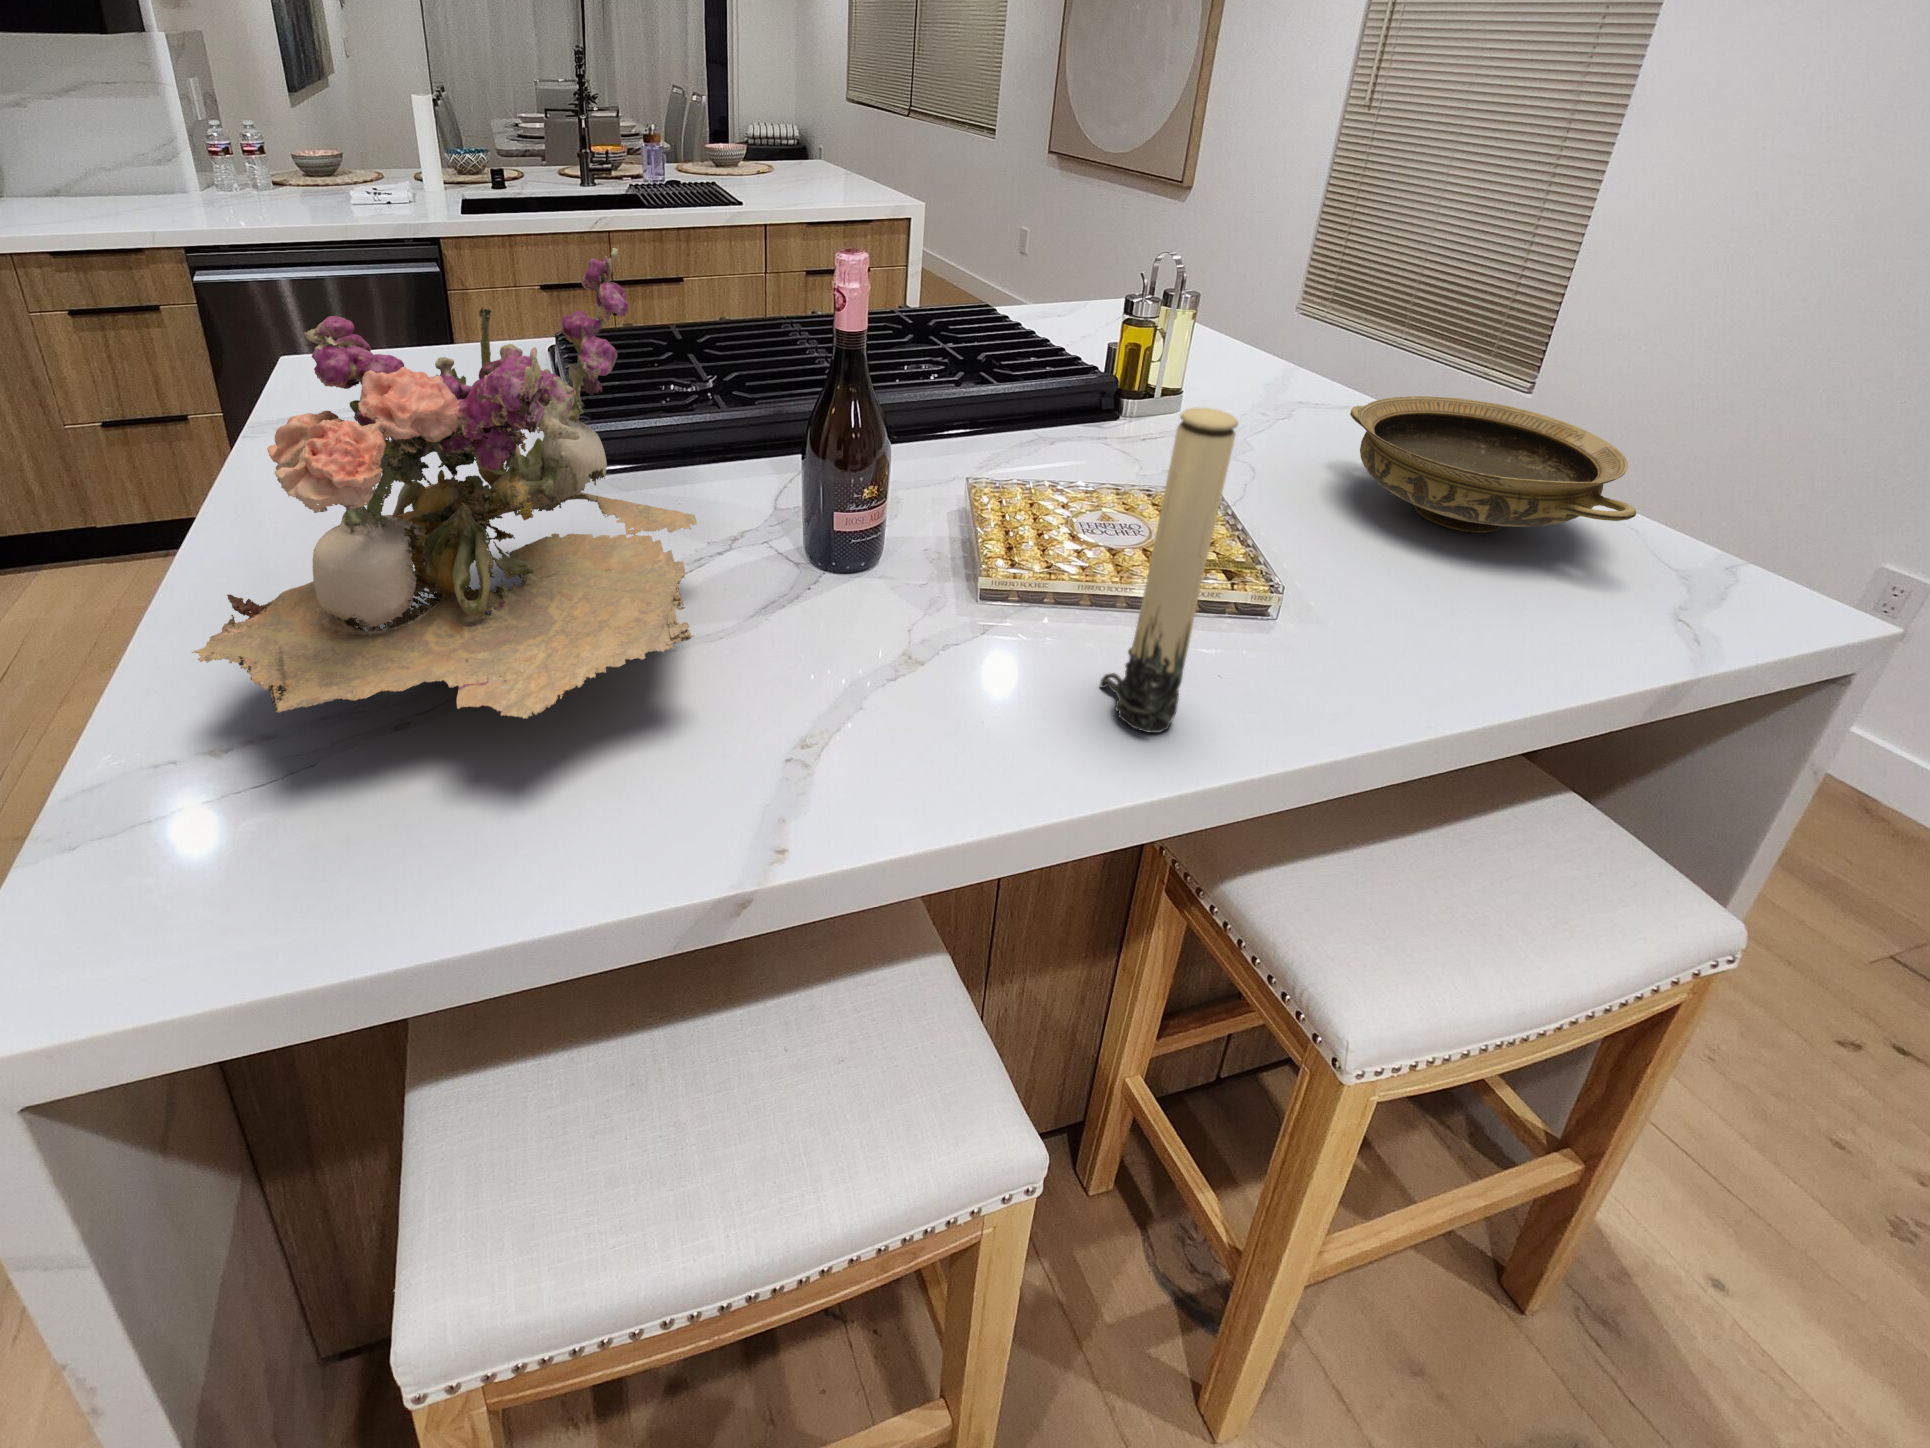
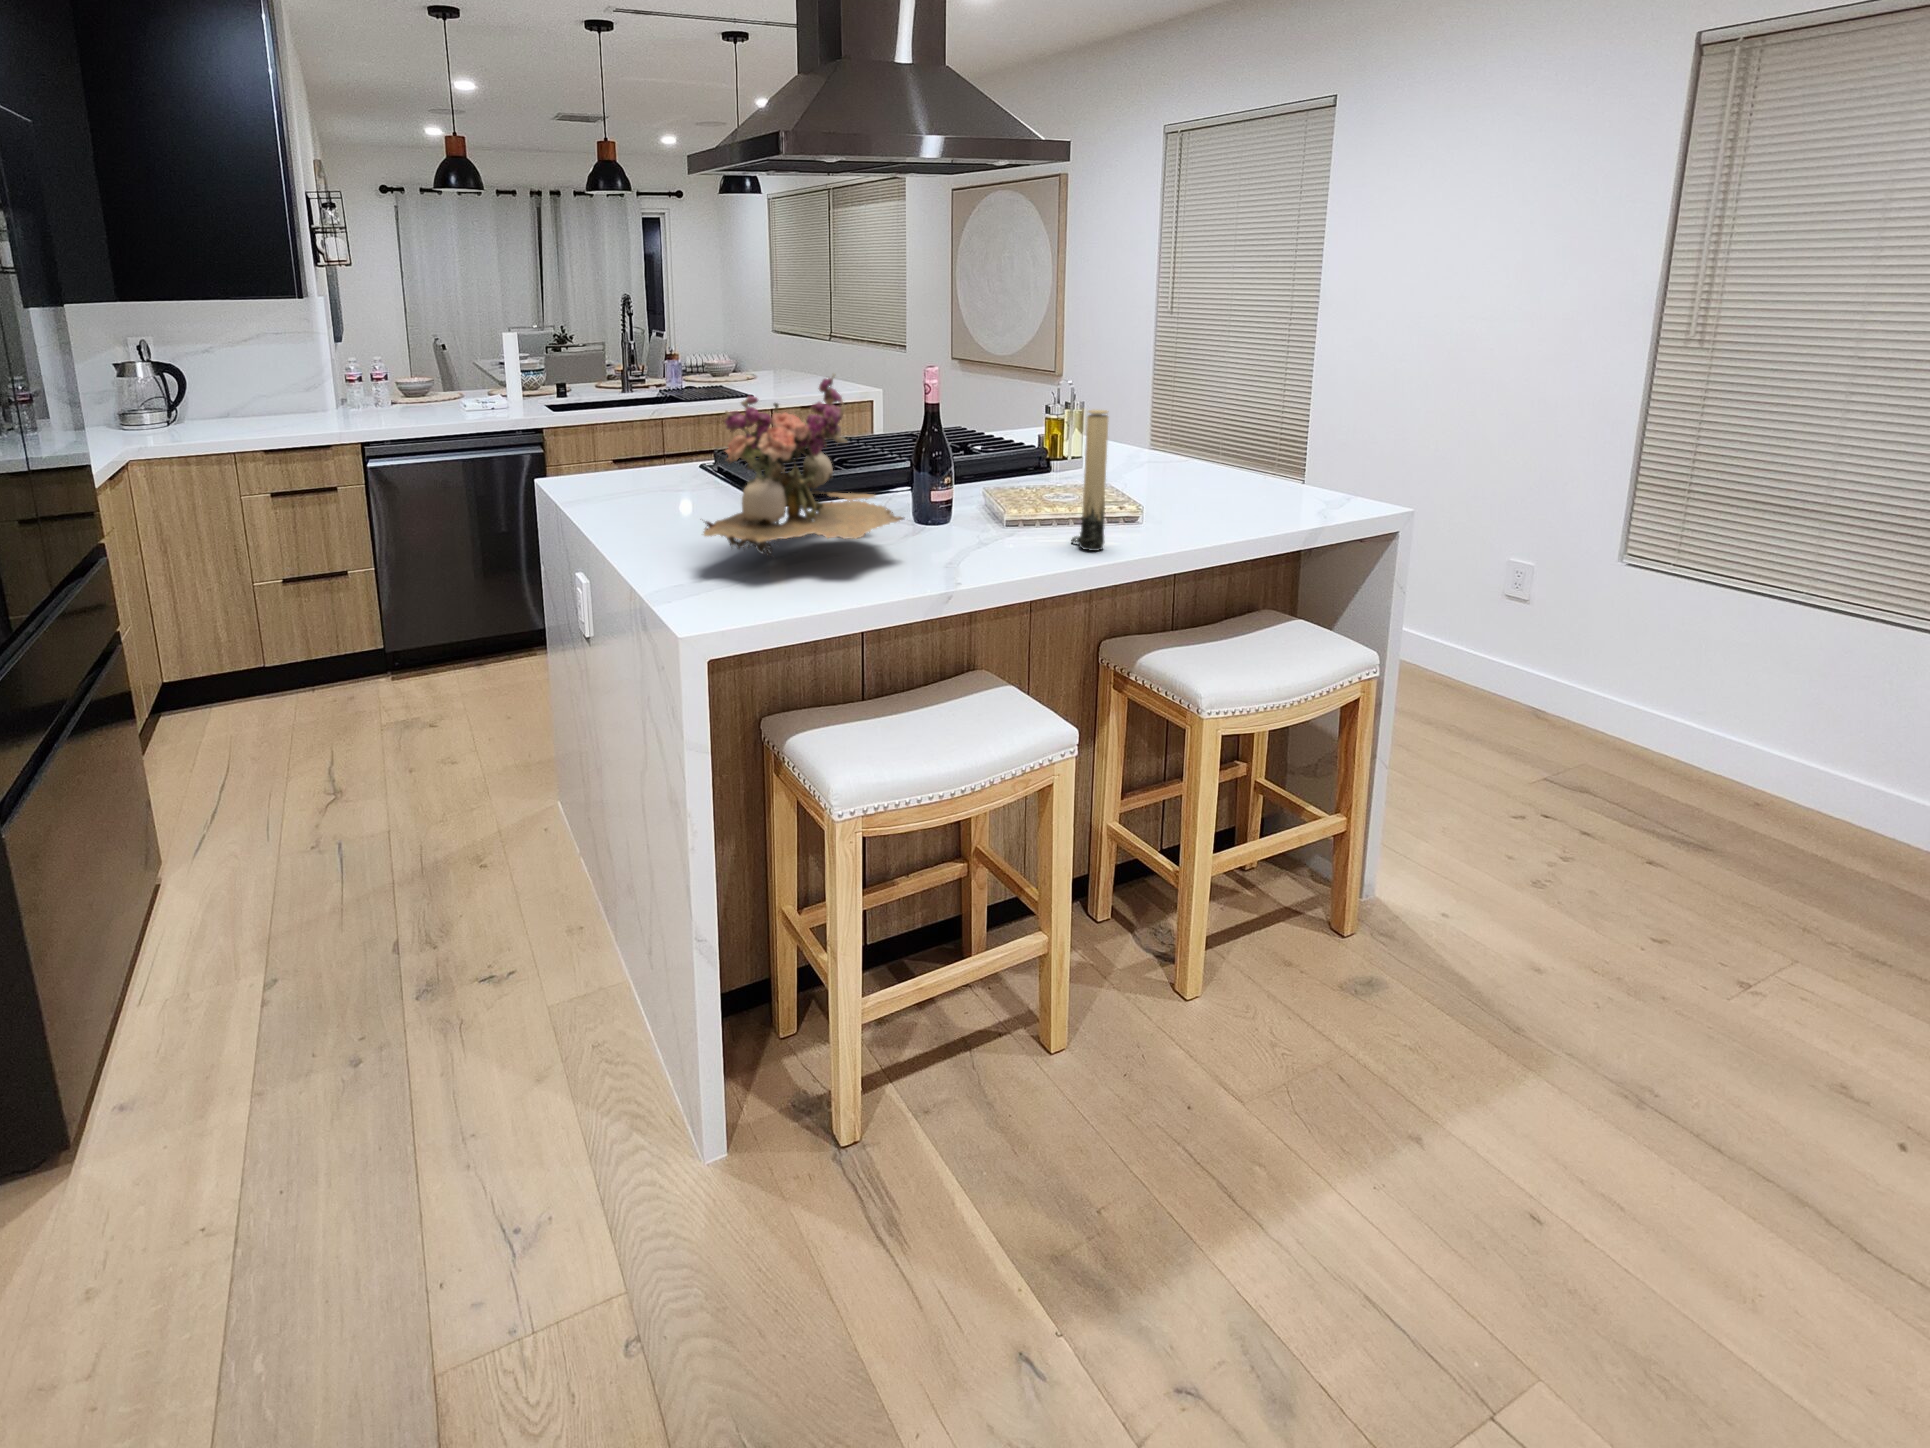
ceramic bowl: present [1350,396,1636,533] -> none [1167,440,1291,496]

